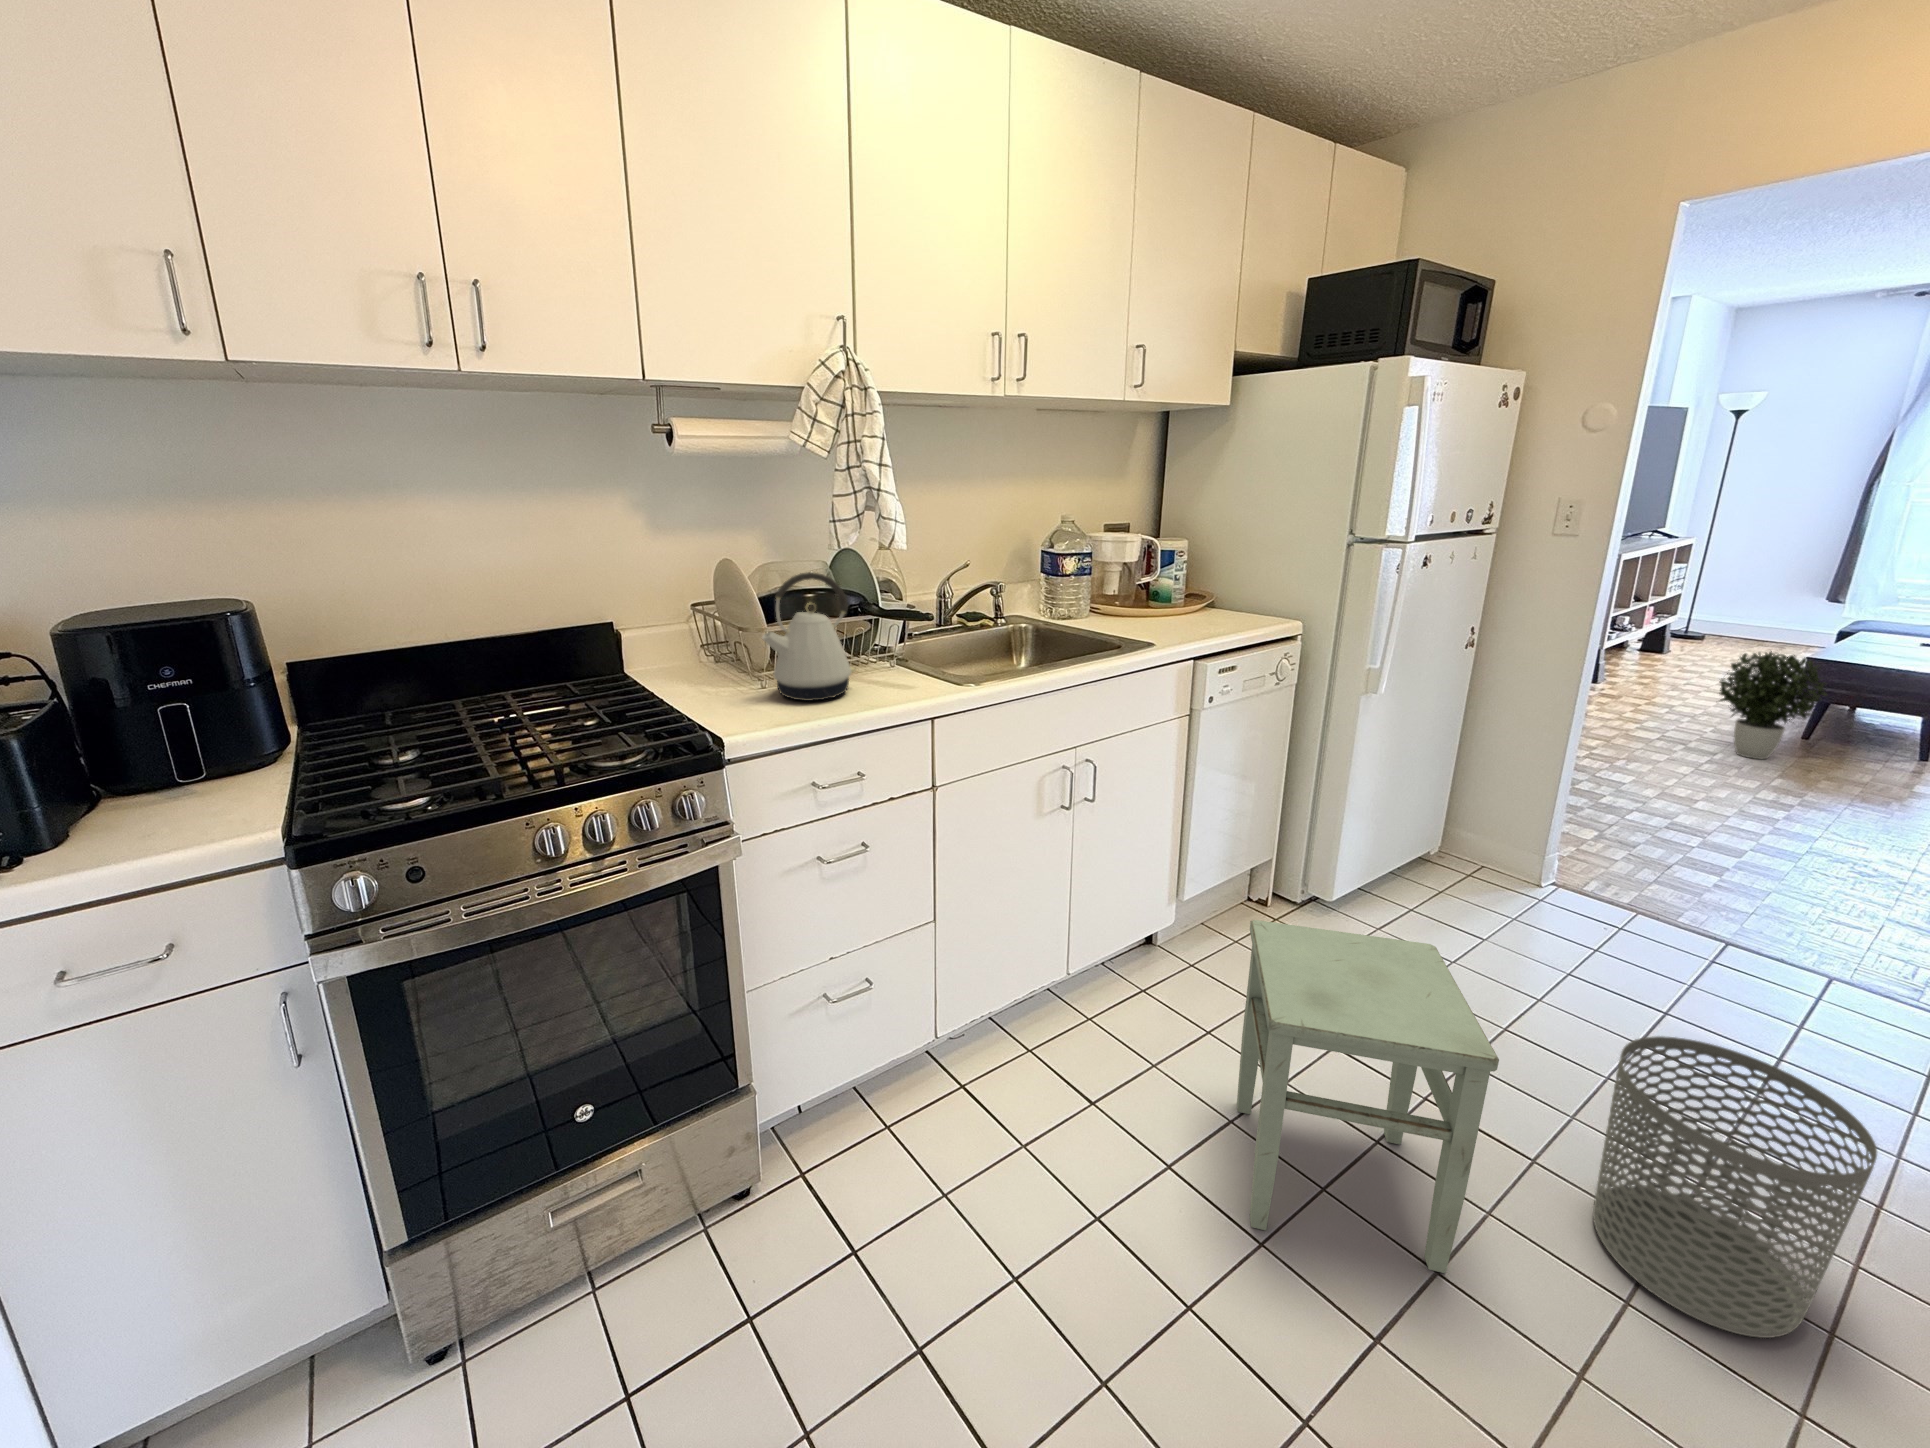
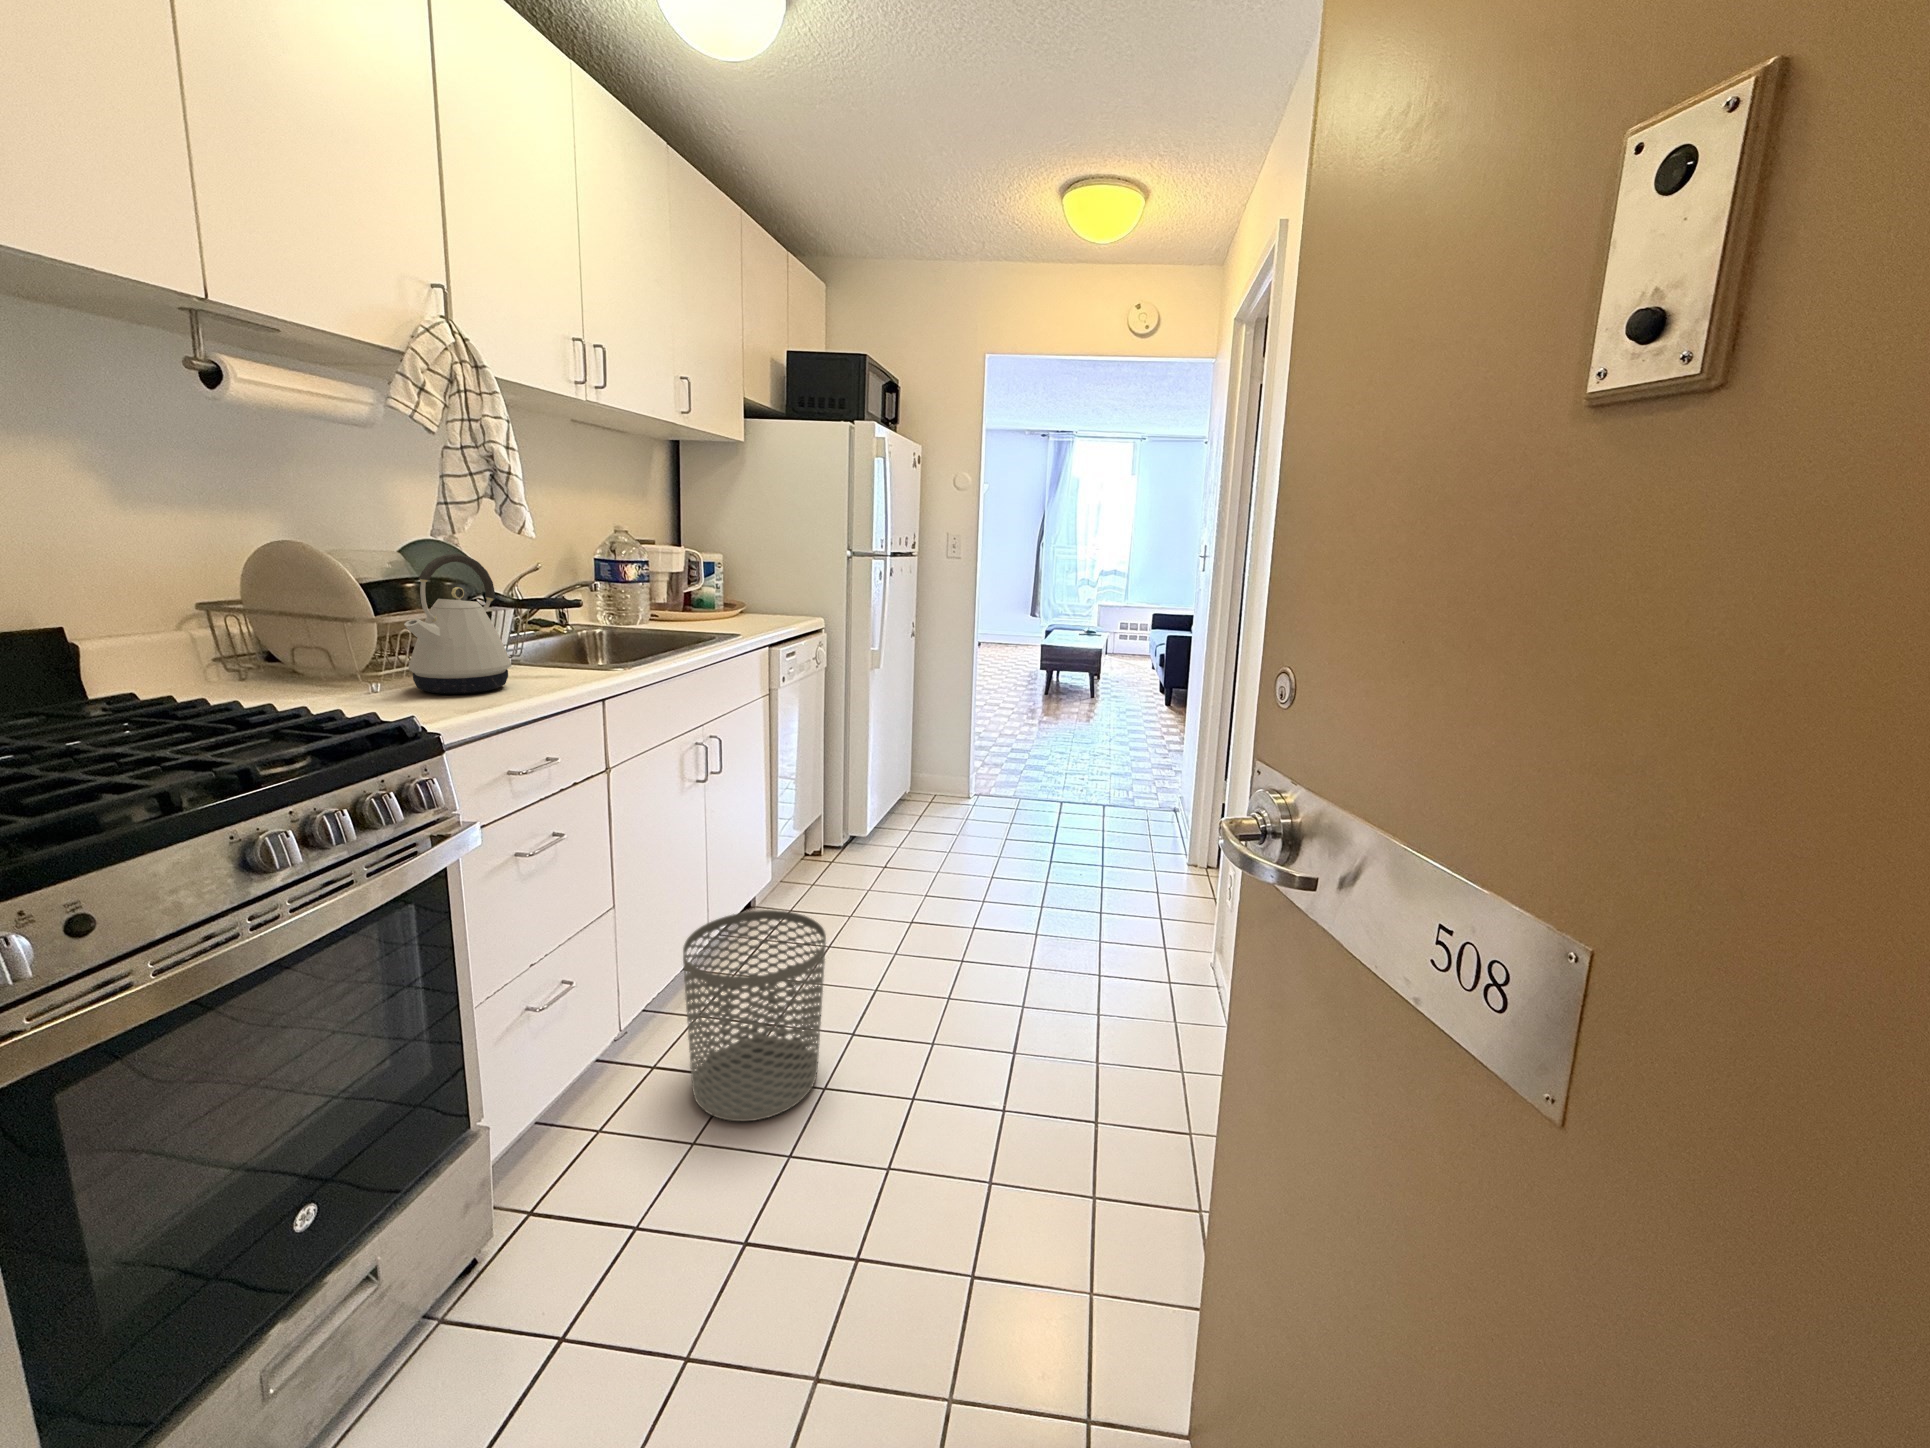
potted plant: present [1719,651,1827,759] -> none [1011,641,1058,710]
stool: present [1237,920,1499,1273] -> none [872,813,1041,1041]
waste bin: present [1593,1036,1877,1338] -> present [683,910,826,1121]

